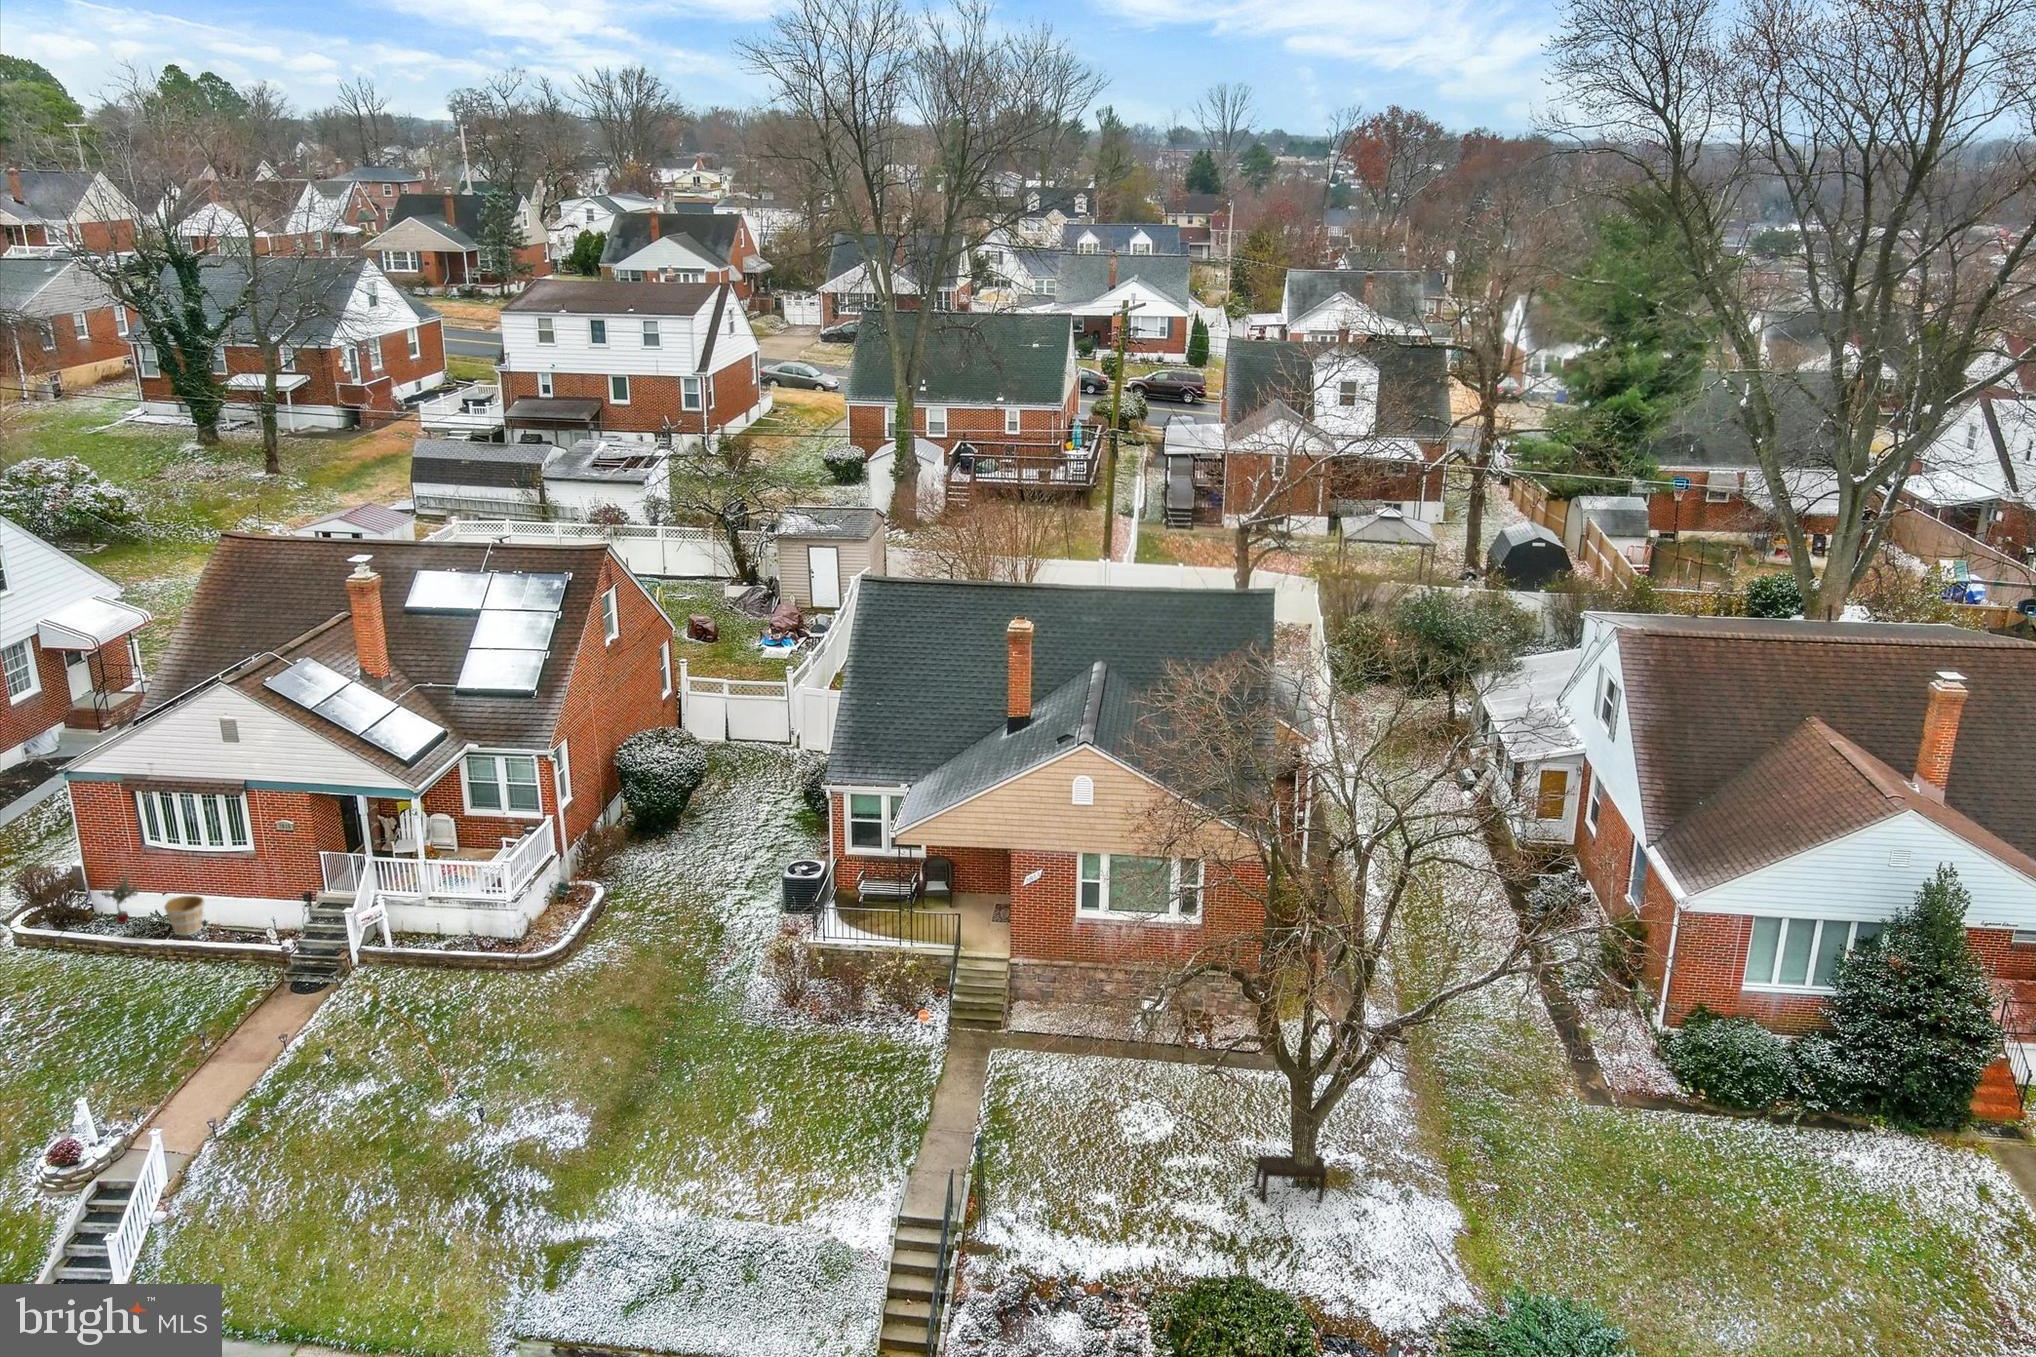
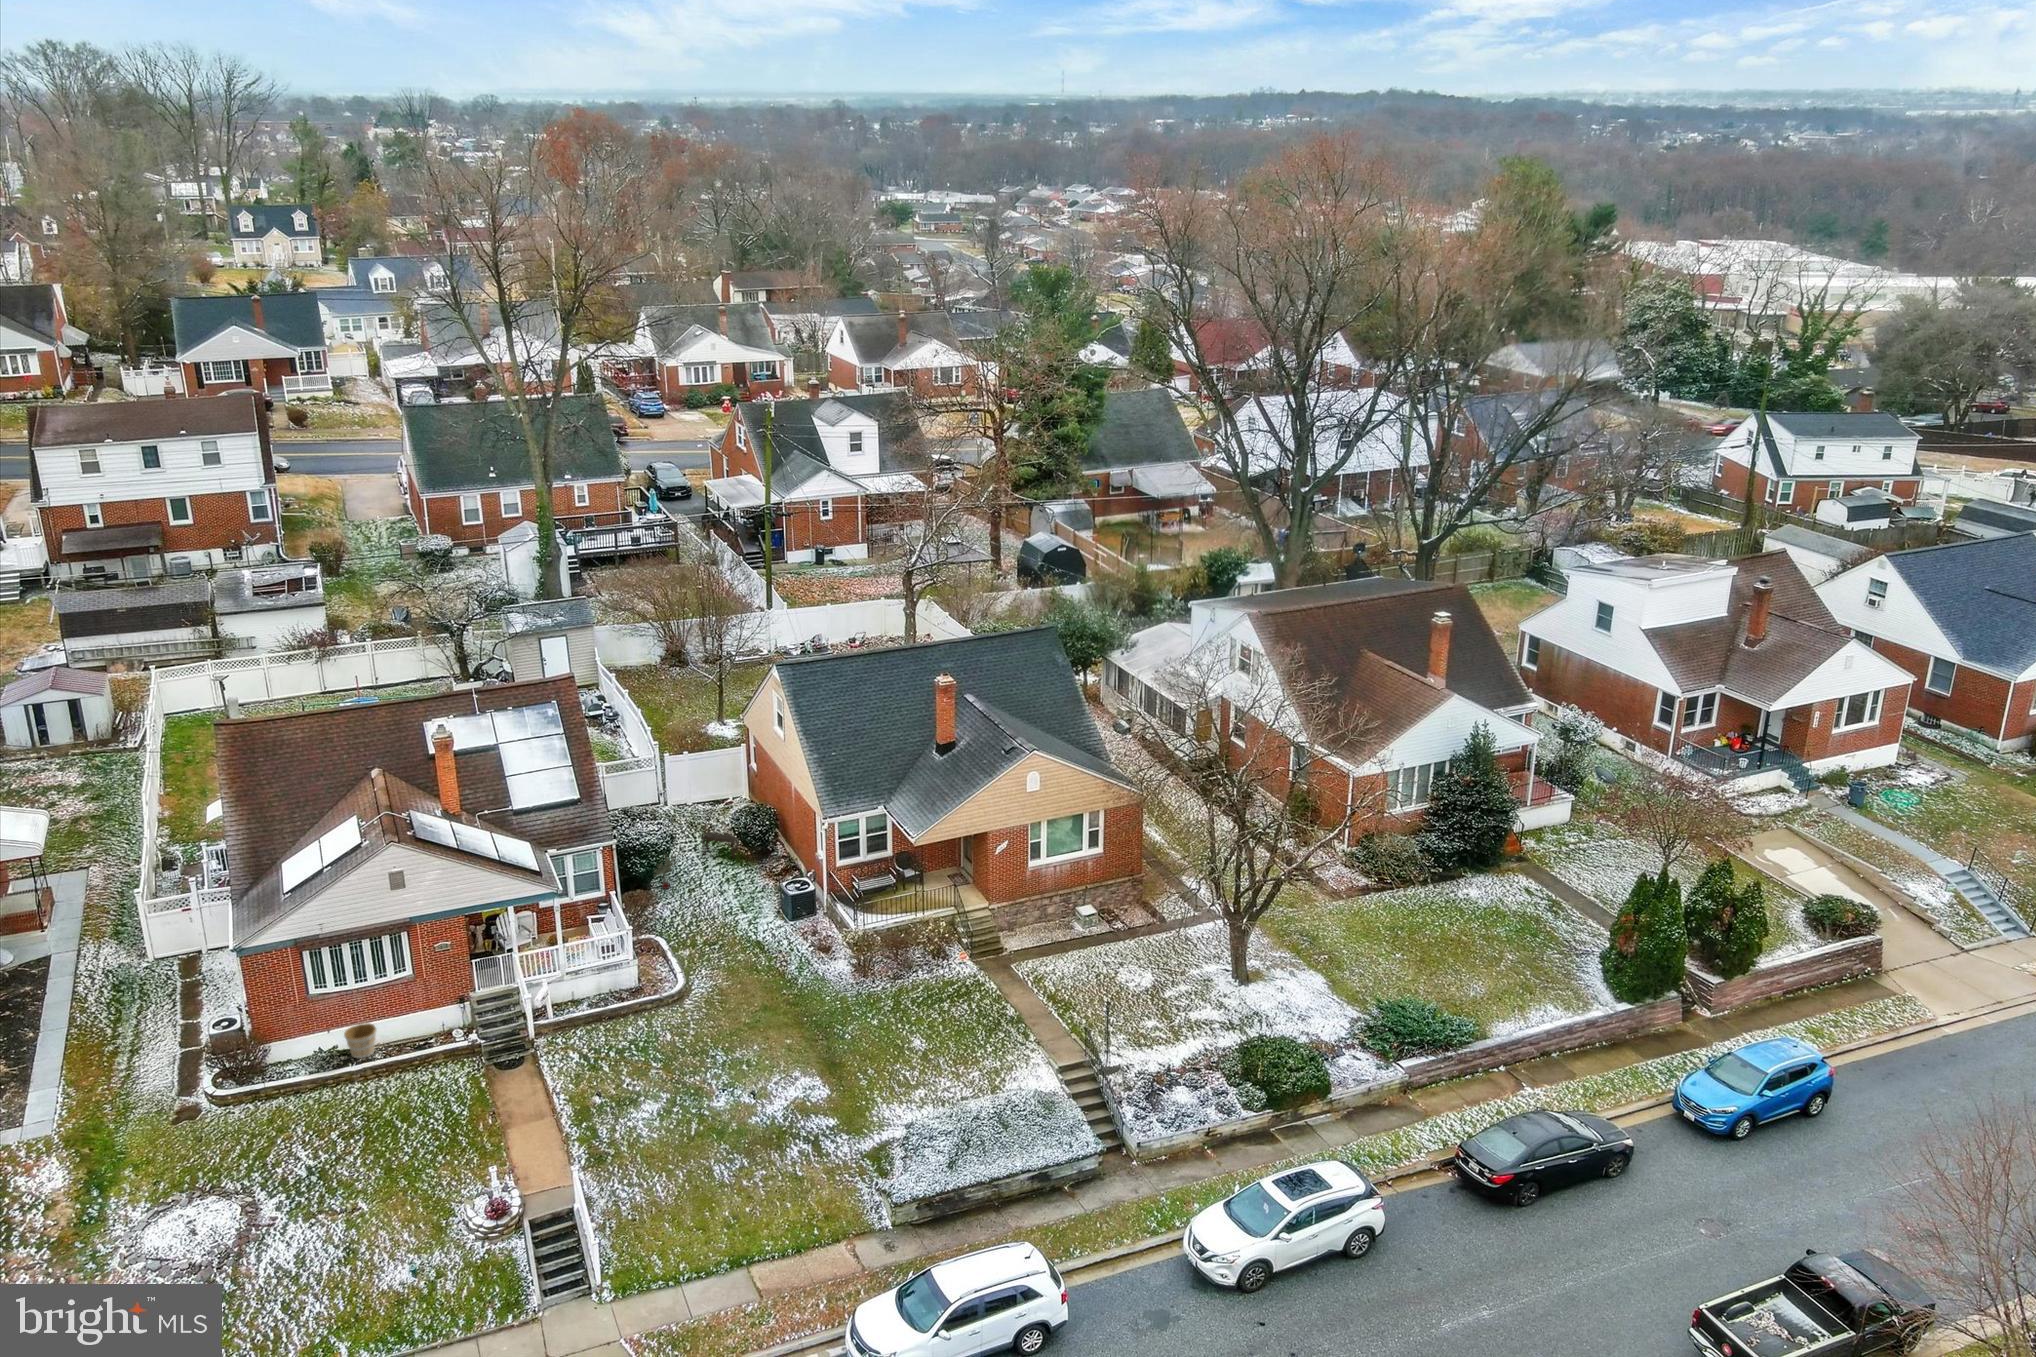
potted tree: present [102,875,139,924] -> present [655,855,677,889]
bench: present [1254,1155,1327,1203] -> present [702,832,740,858]

